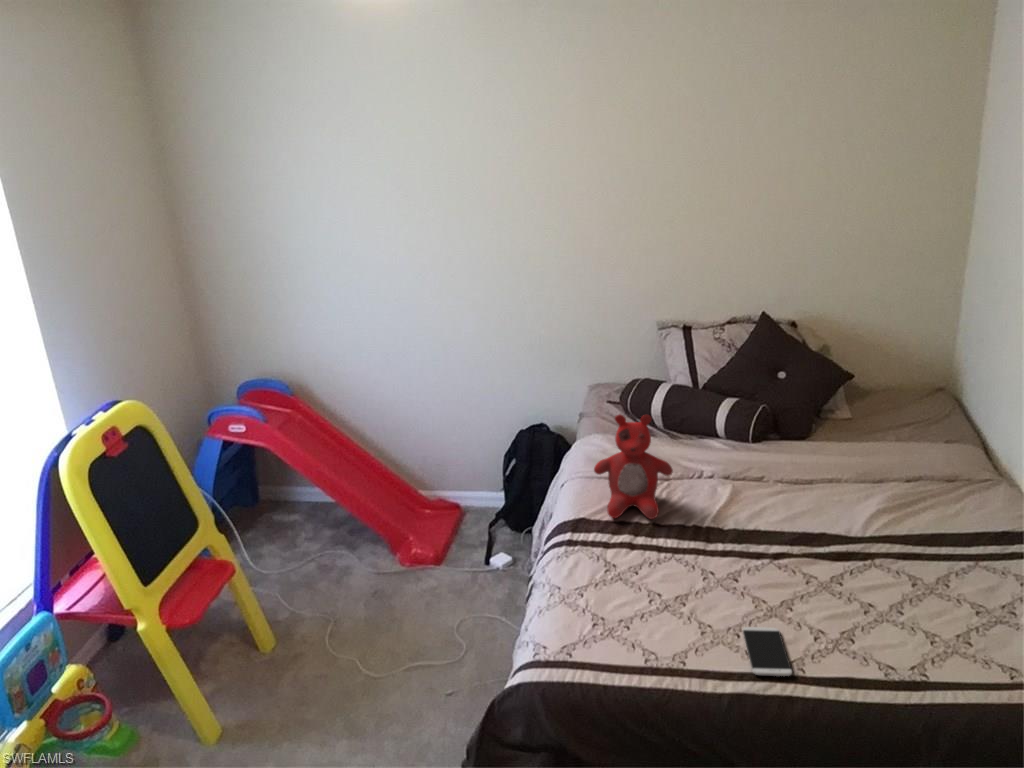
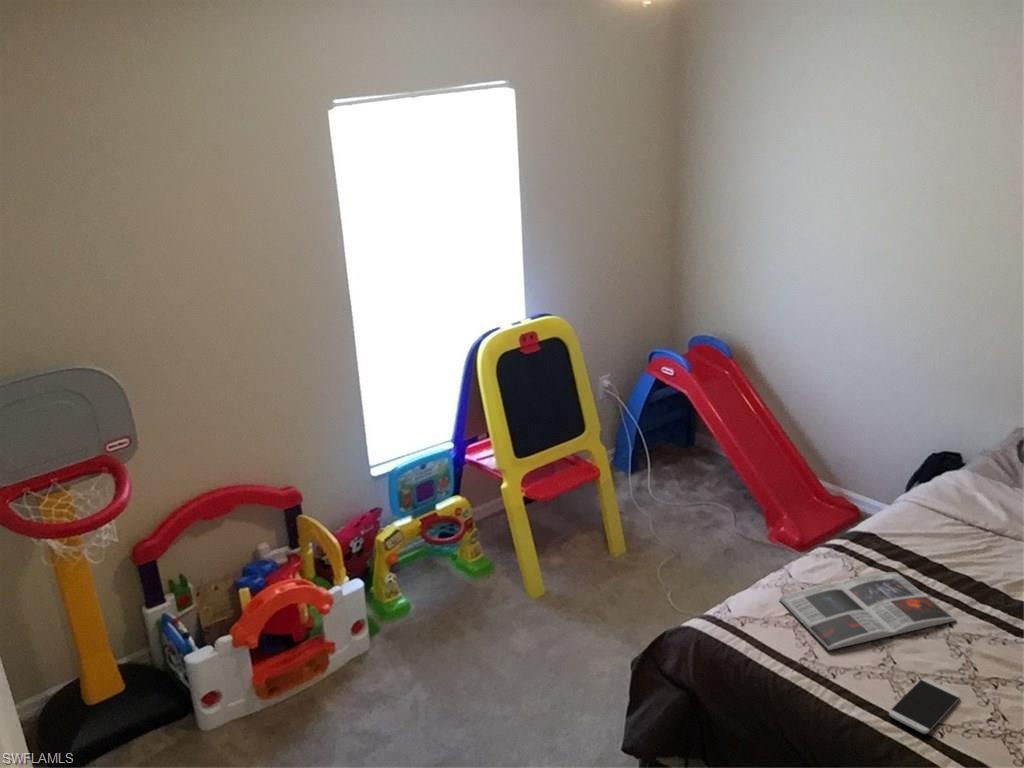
stuffed bear: present [594,415,673,519] -> none [898,444,990,559]
magazine: none [573,545,712,641] -> present [780,572,957,650]

